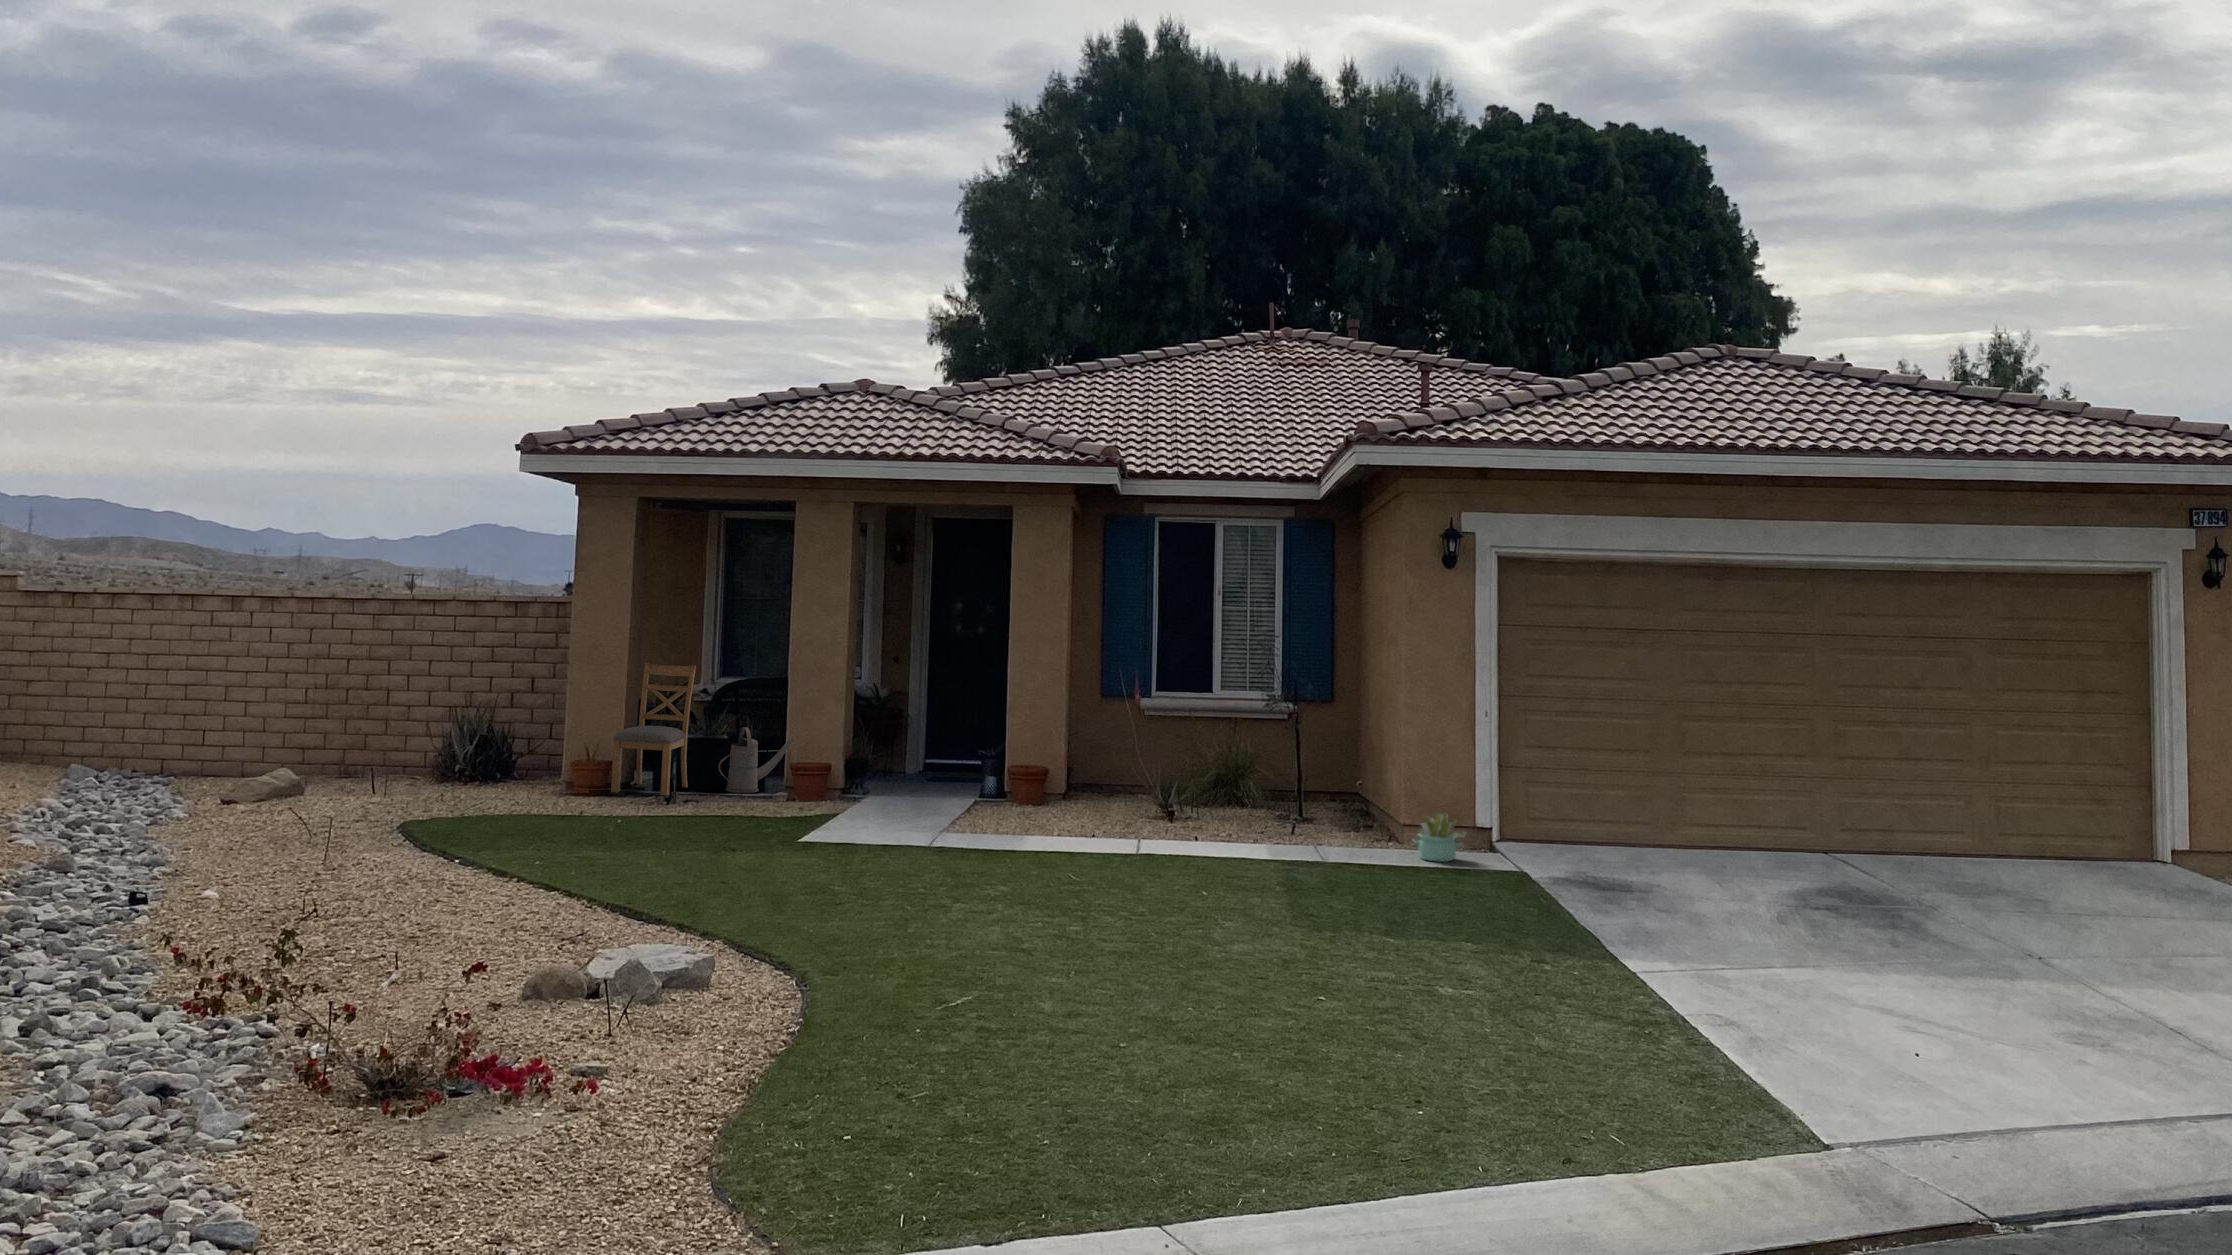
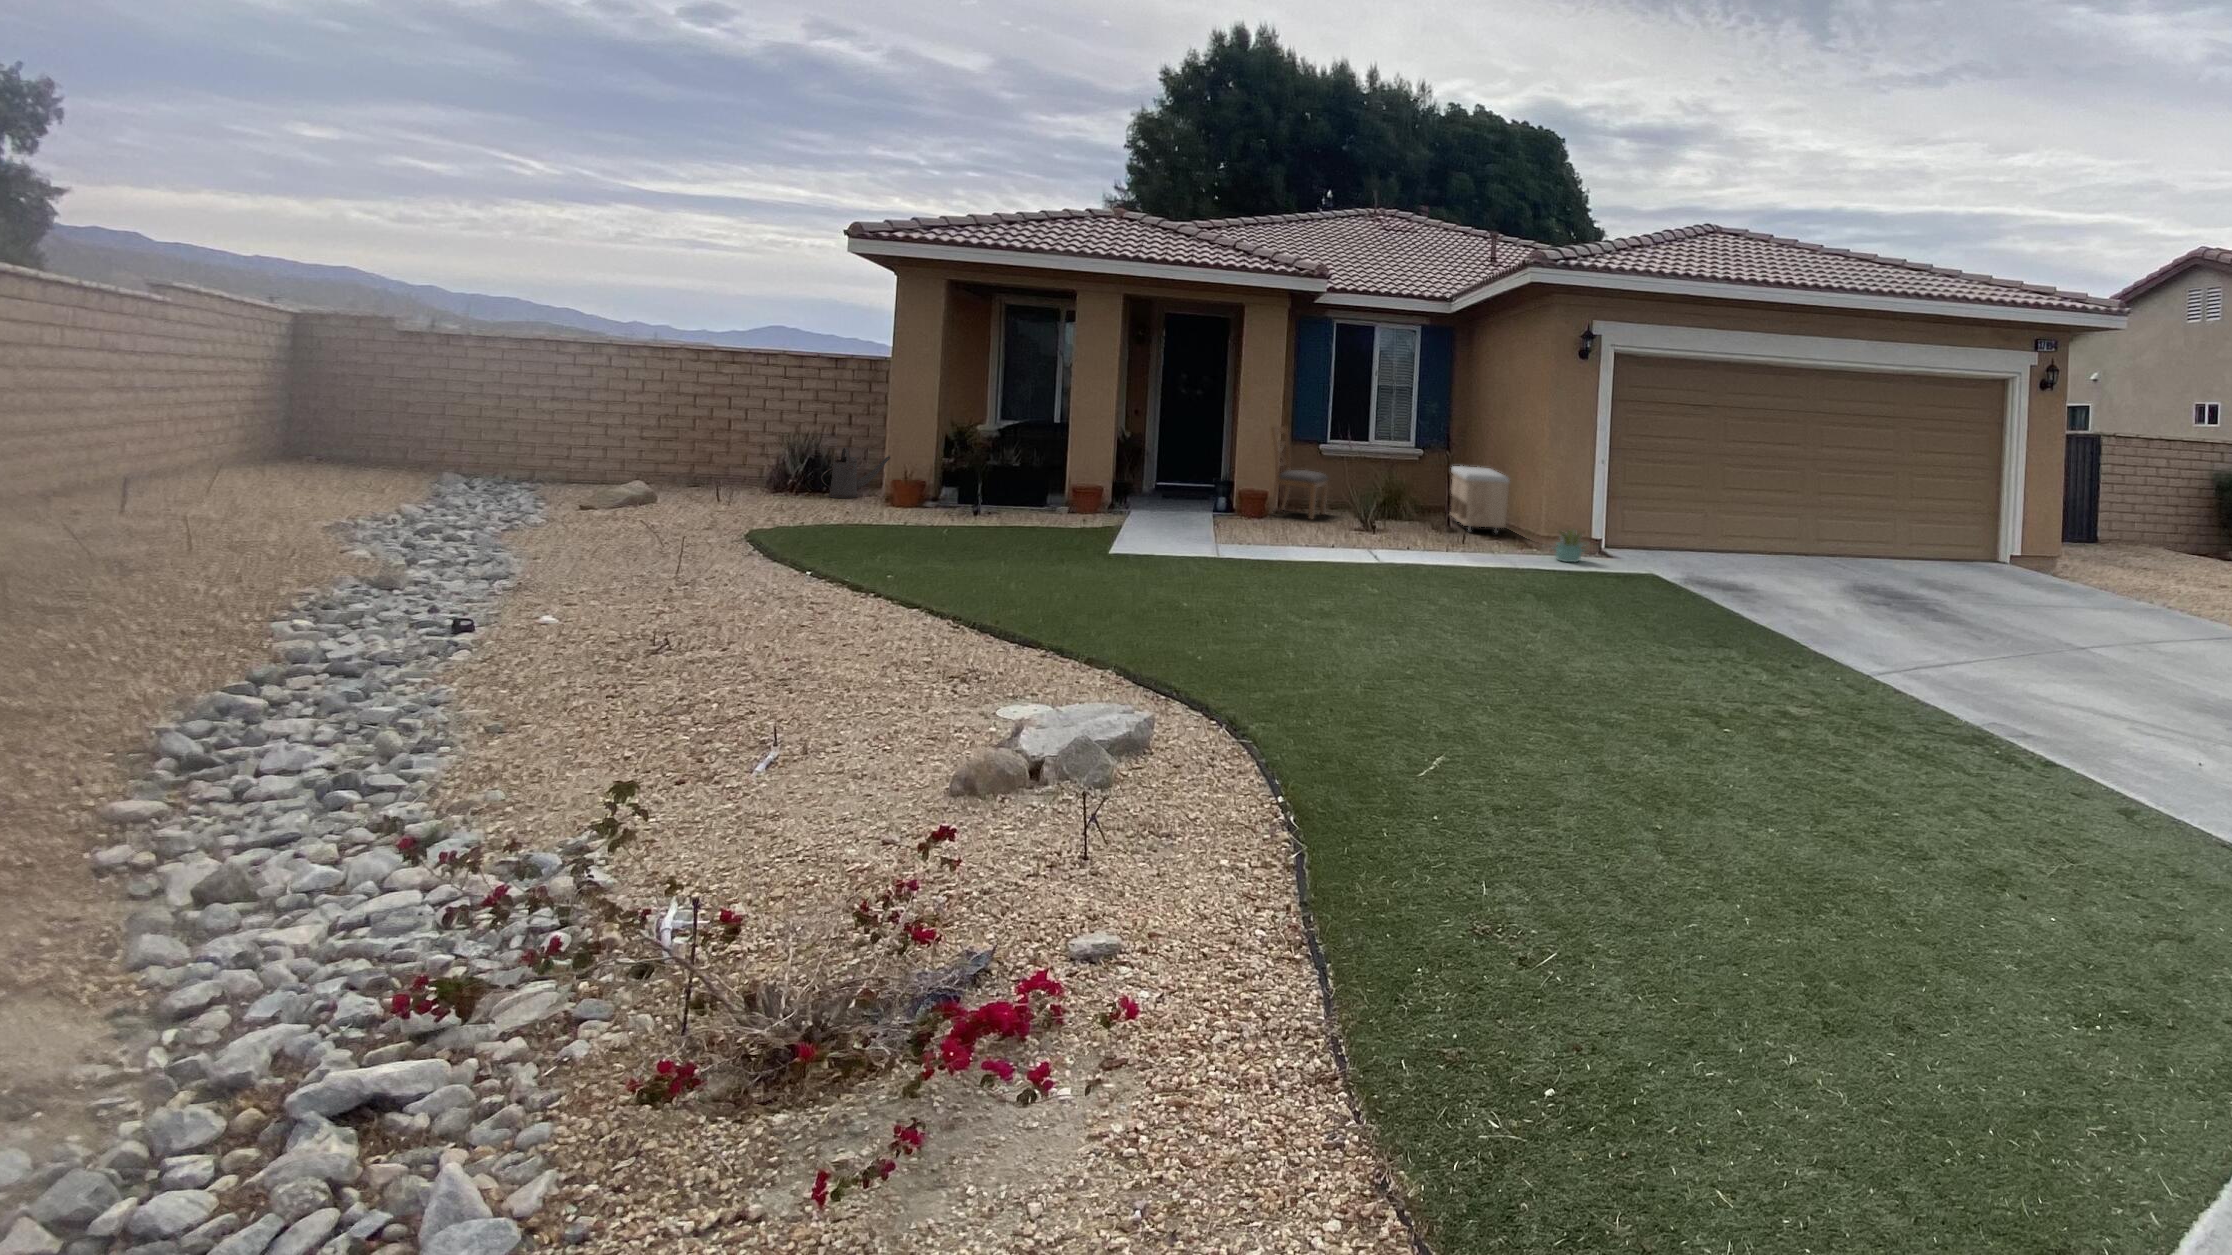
chair: present [611,662,696,796] -> present [1269,426,1328,519]
watering can: present [718,727,794,793] -> present [821,448,890,498]
storage bench: none [1304,728,1377,824] -> present [1450,466,1510,531]

